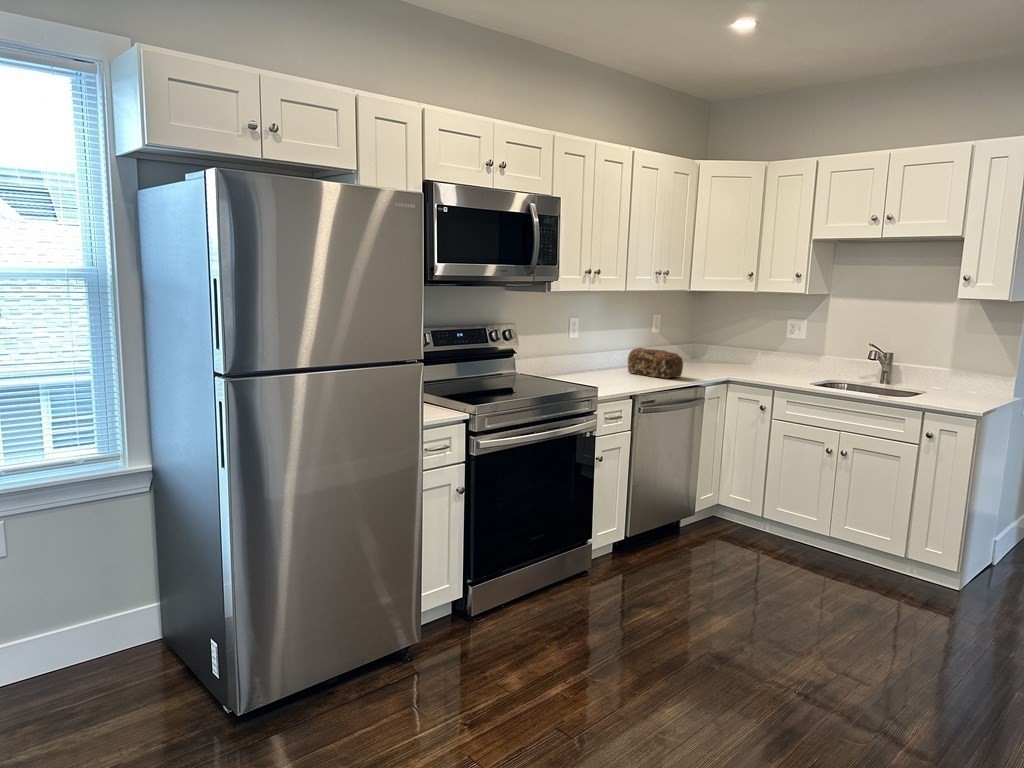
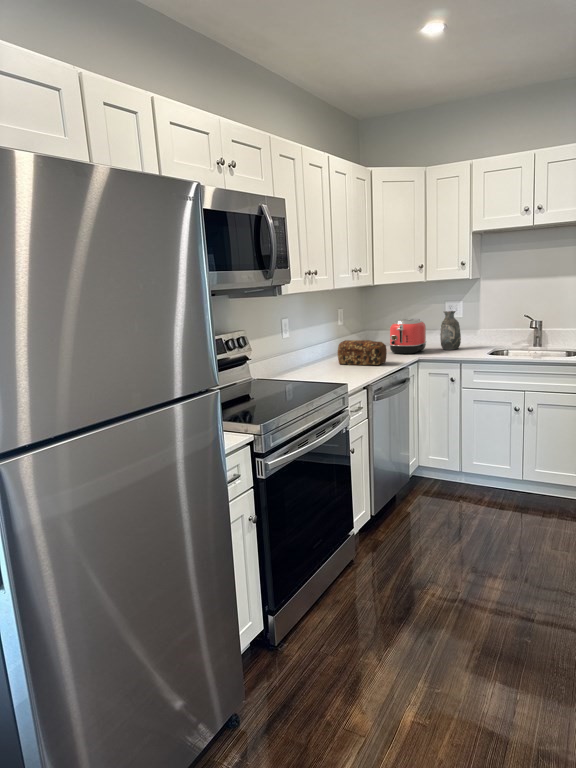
decorative vase: none [769,330,795,376] -> present [440,311,461,350]
toaster: none [703,333,751,374] -> present [389,319,426,354]

